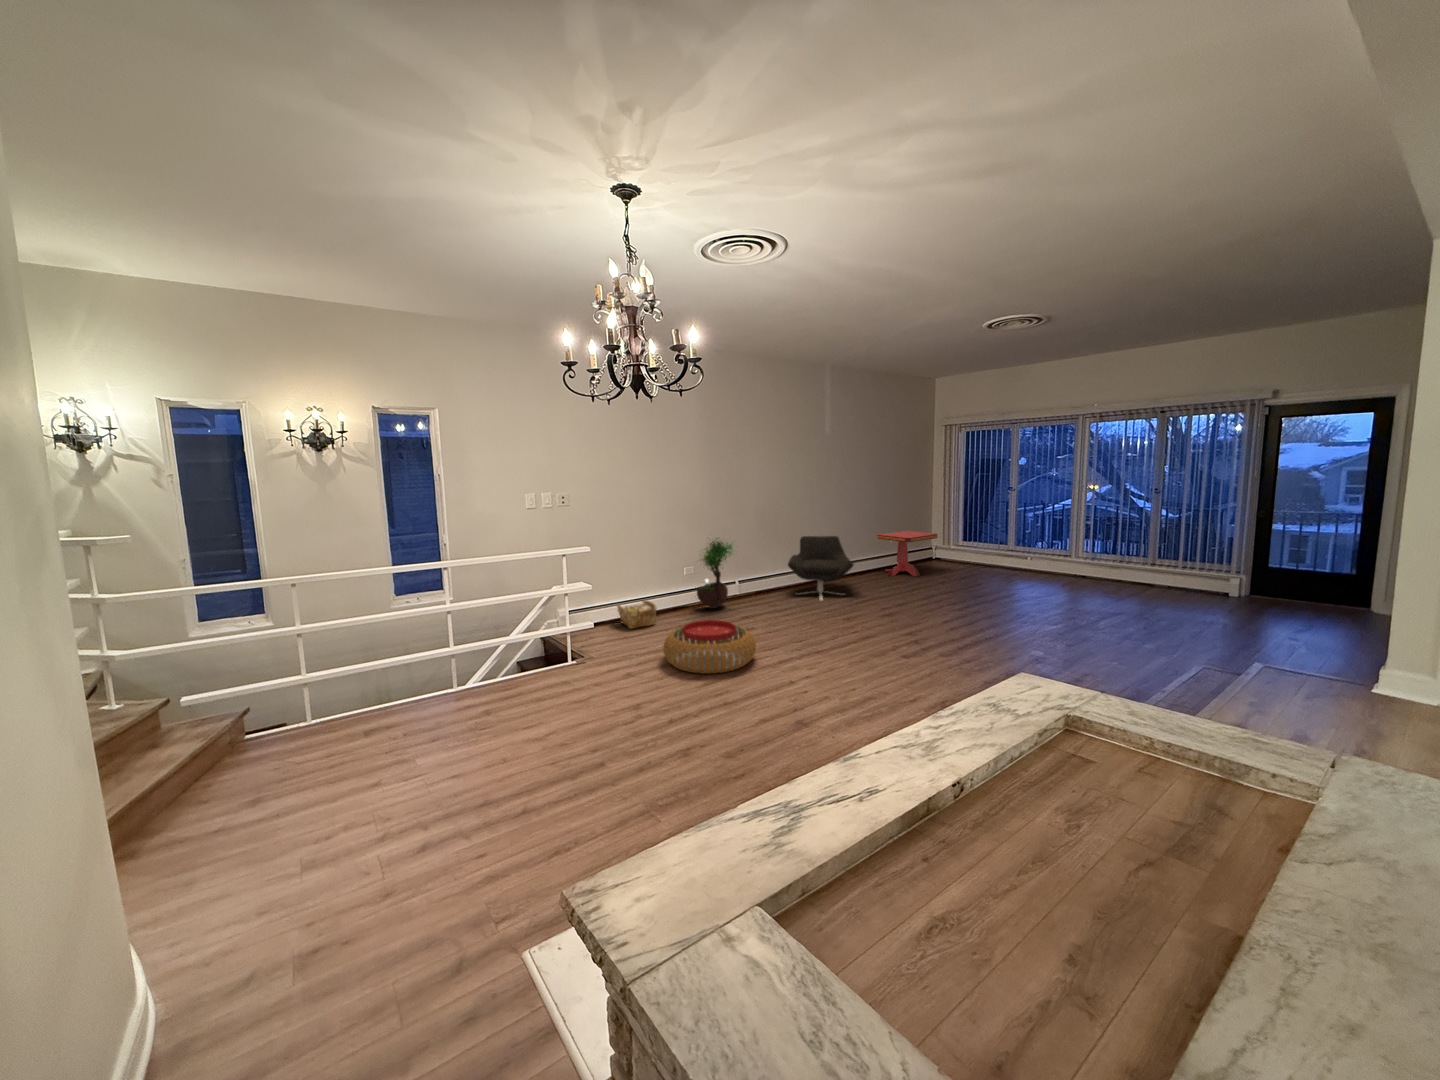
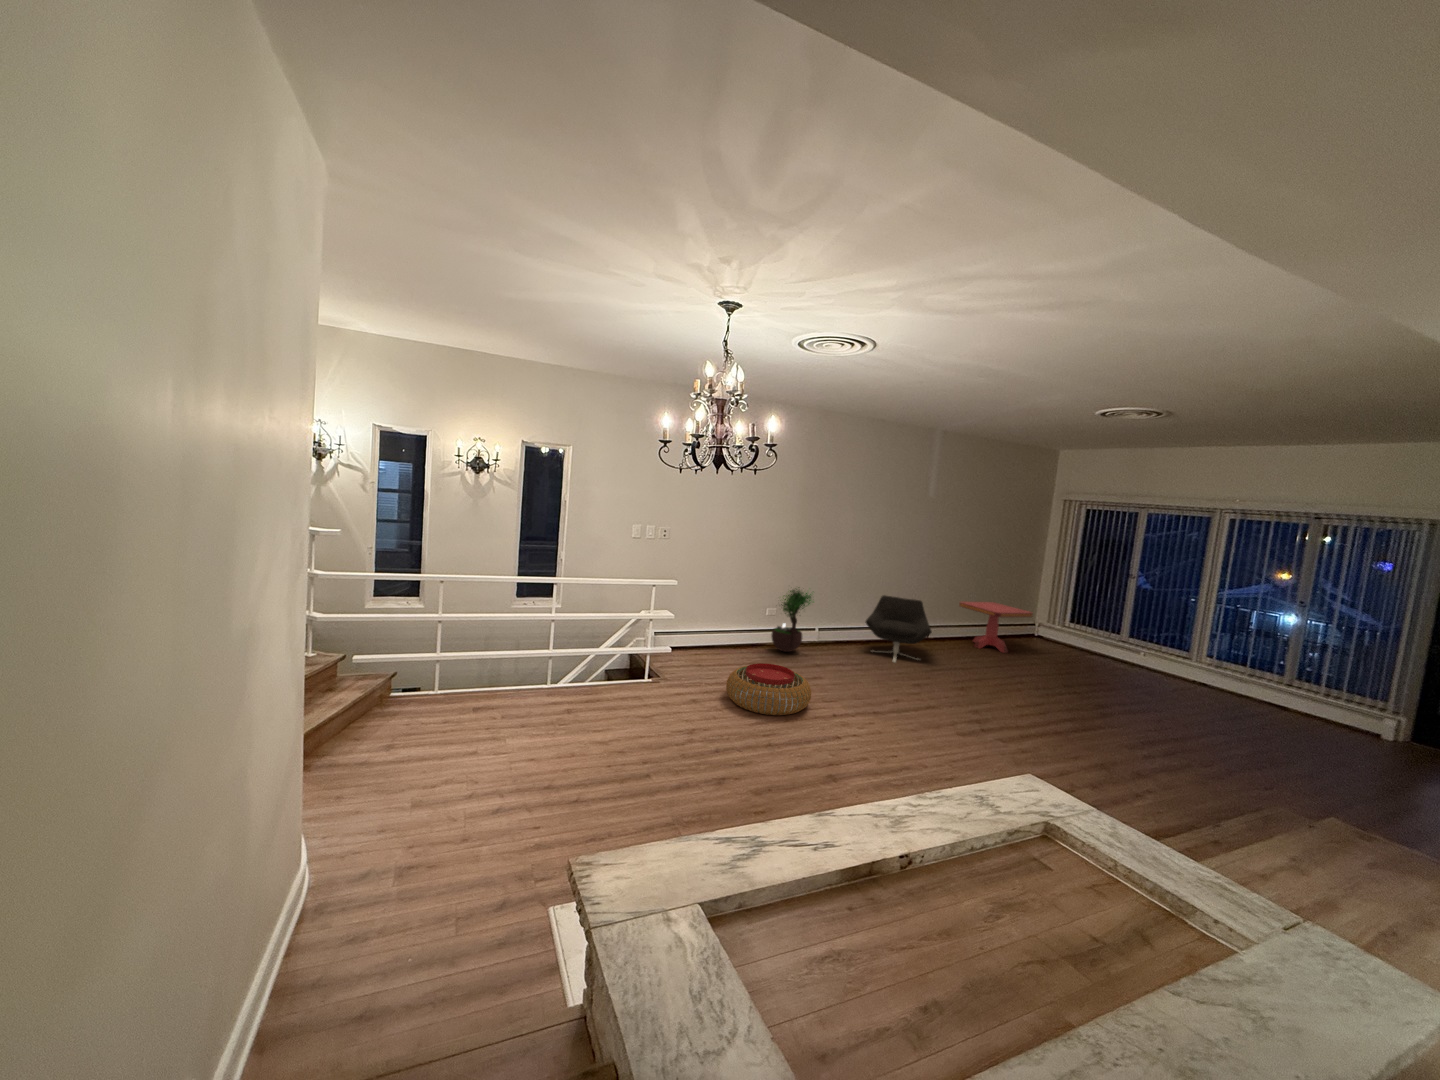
woven basket: present [617,601,656,629] -> none [697,625,732,659]

